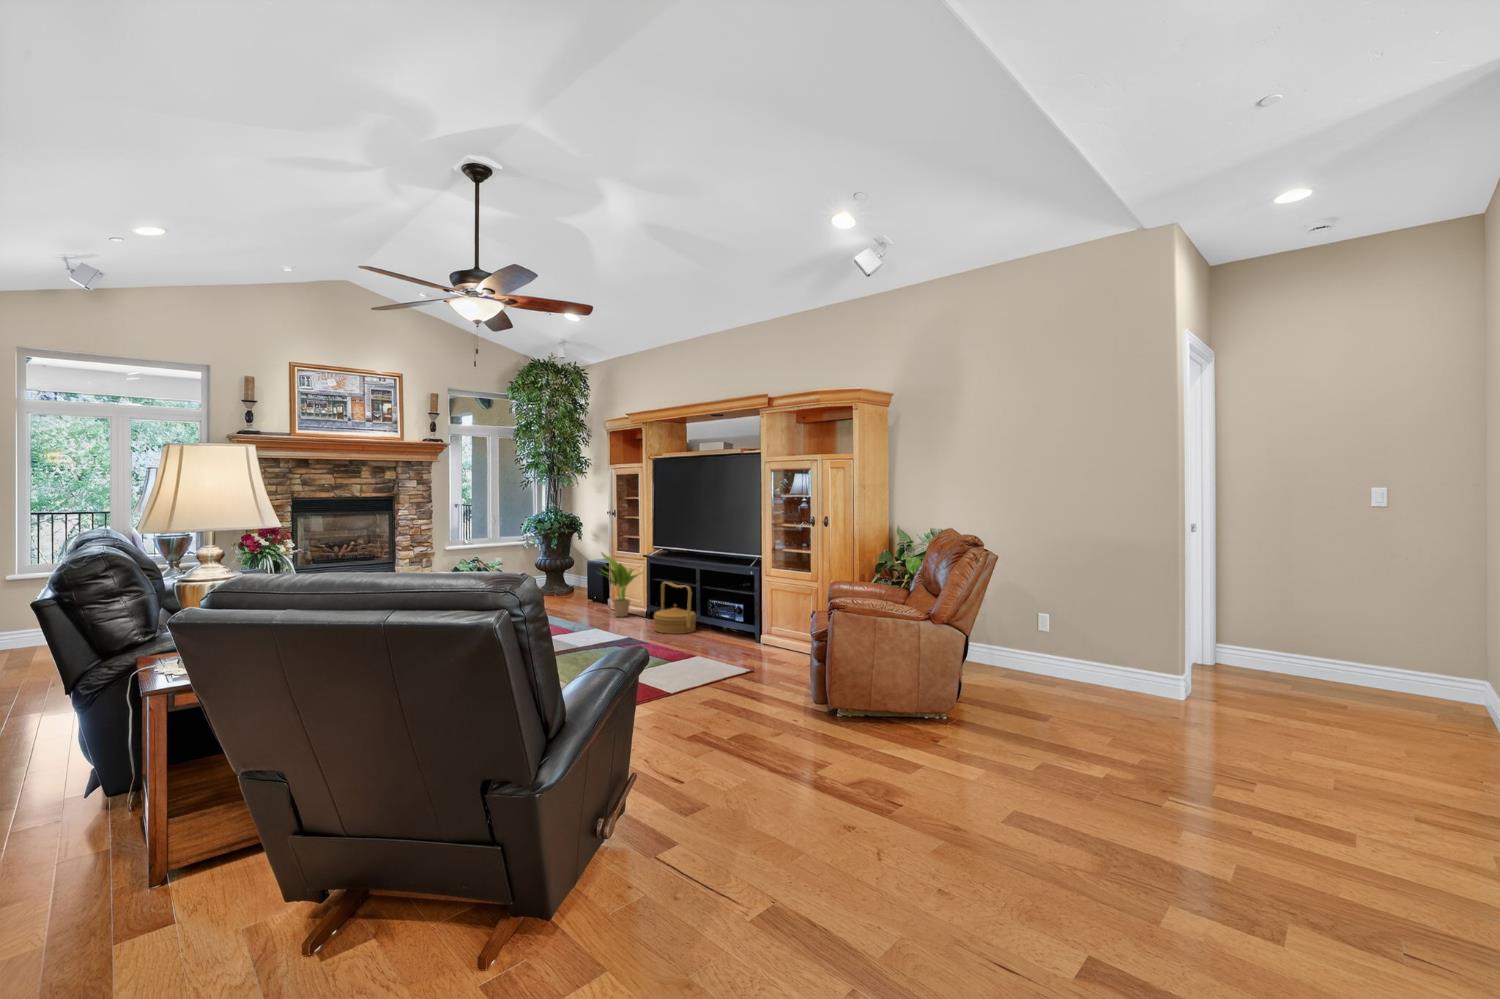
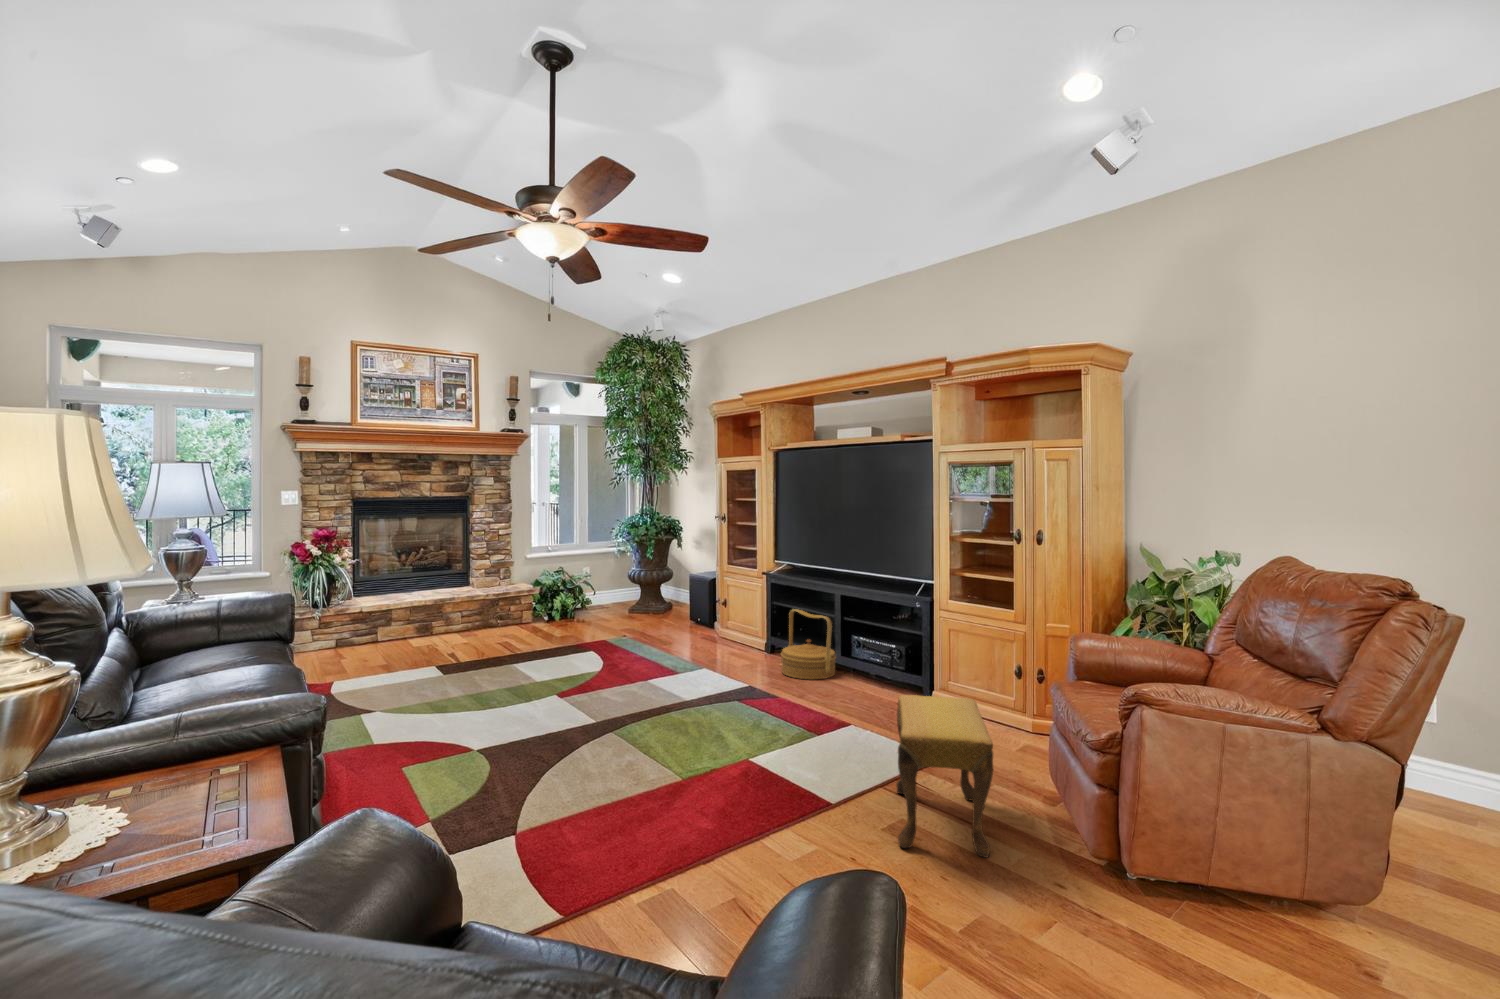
potted plant: present [602,553,641,617] -> none [705,567,764,650]
footstool: none [703,624,765,715] -> present [896,695,993,858]

